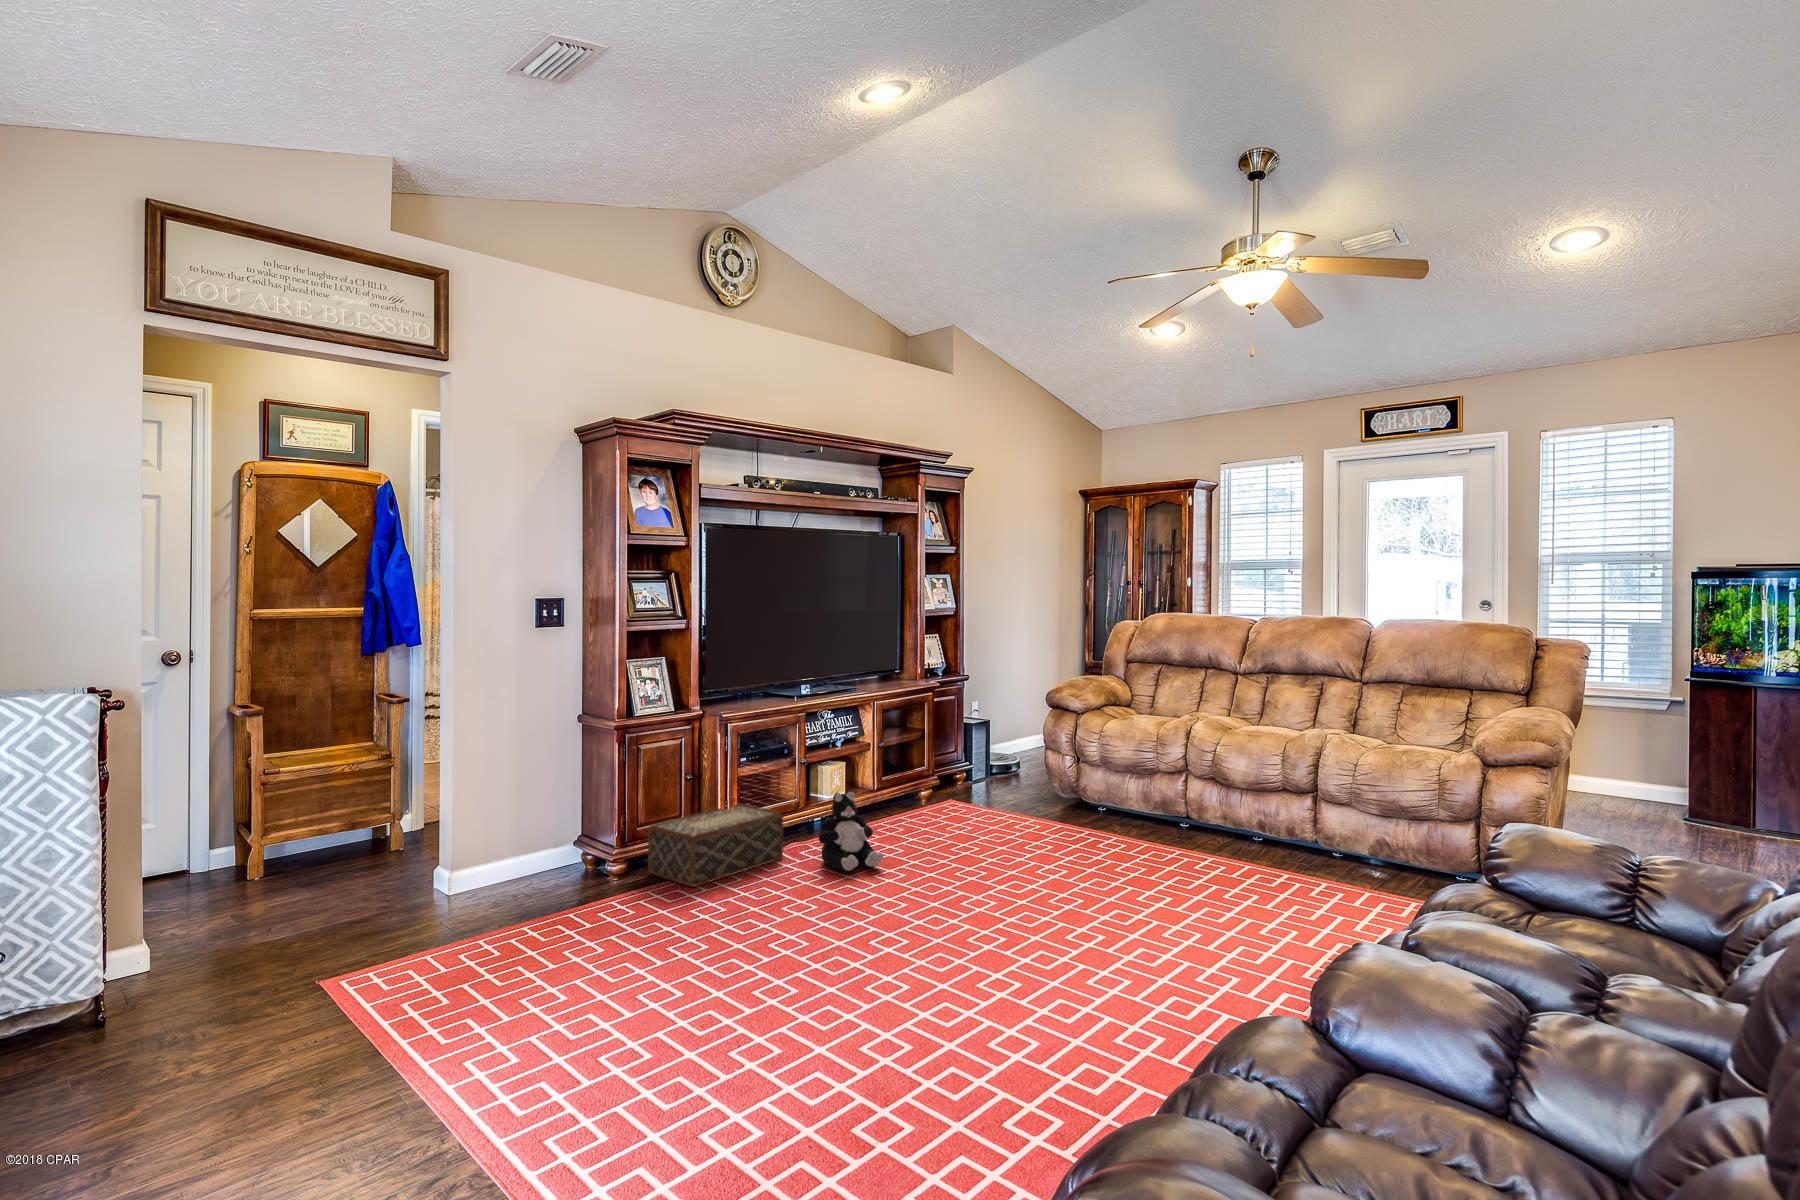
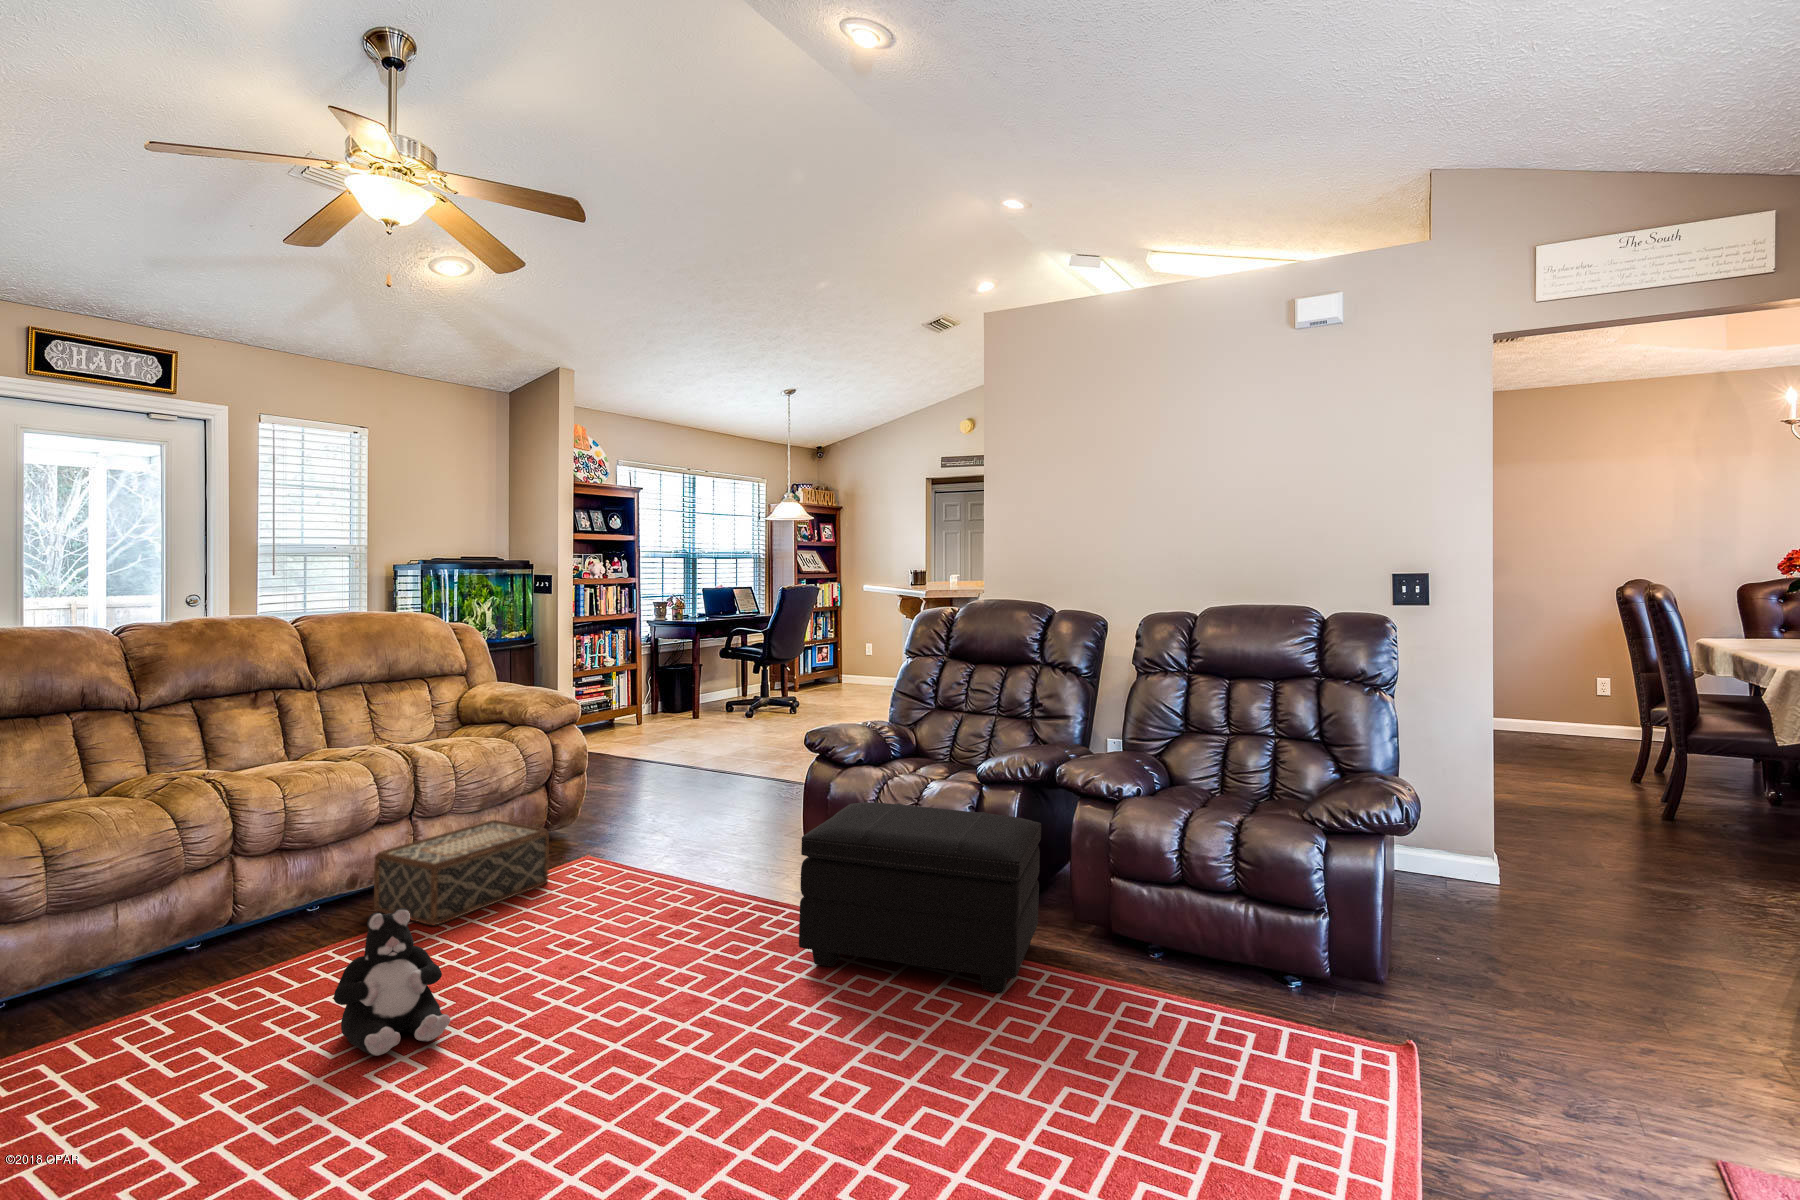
plush toy: present [819,791,883,871] -> present [334,908,450,1056]
footstool: none [989,796,1217,974] -> present [799,802,1041,993]

